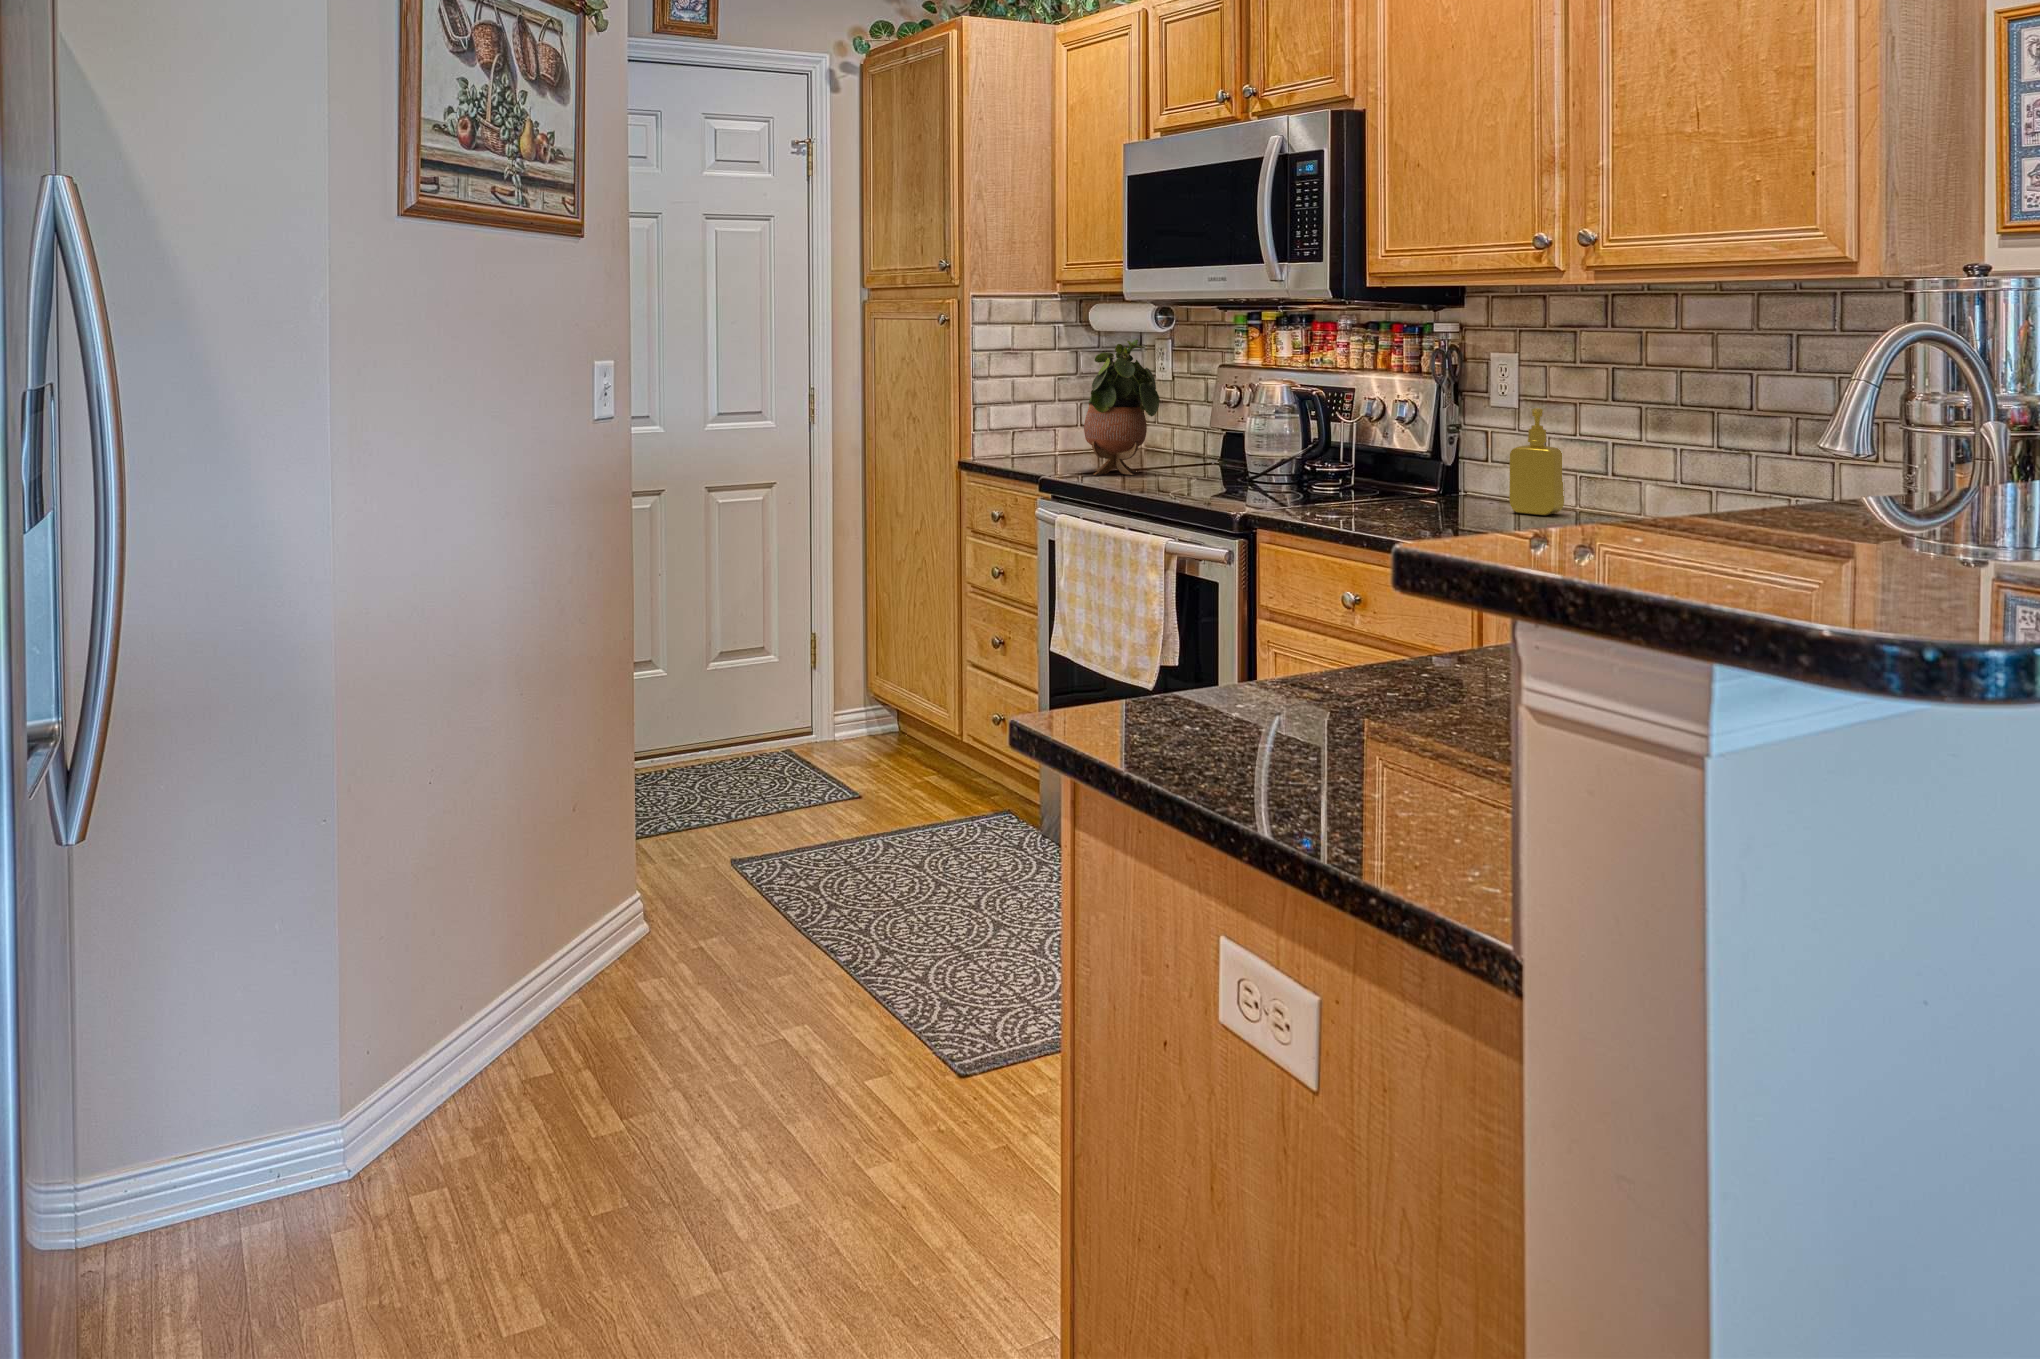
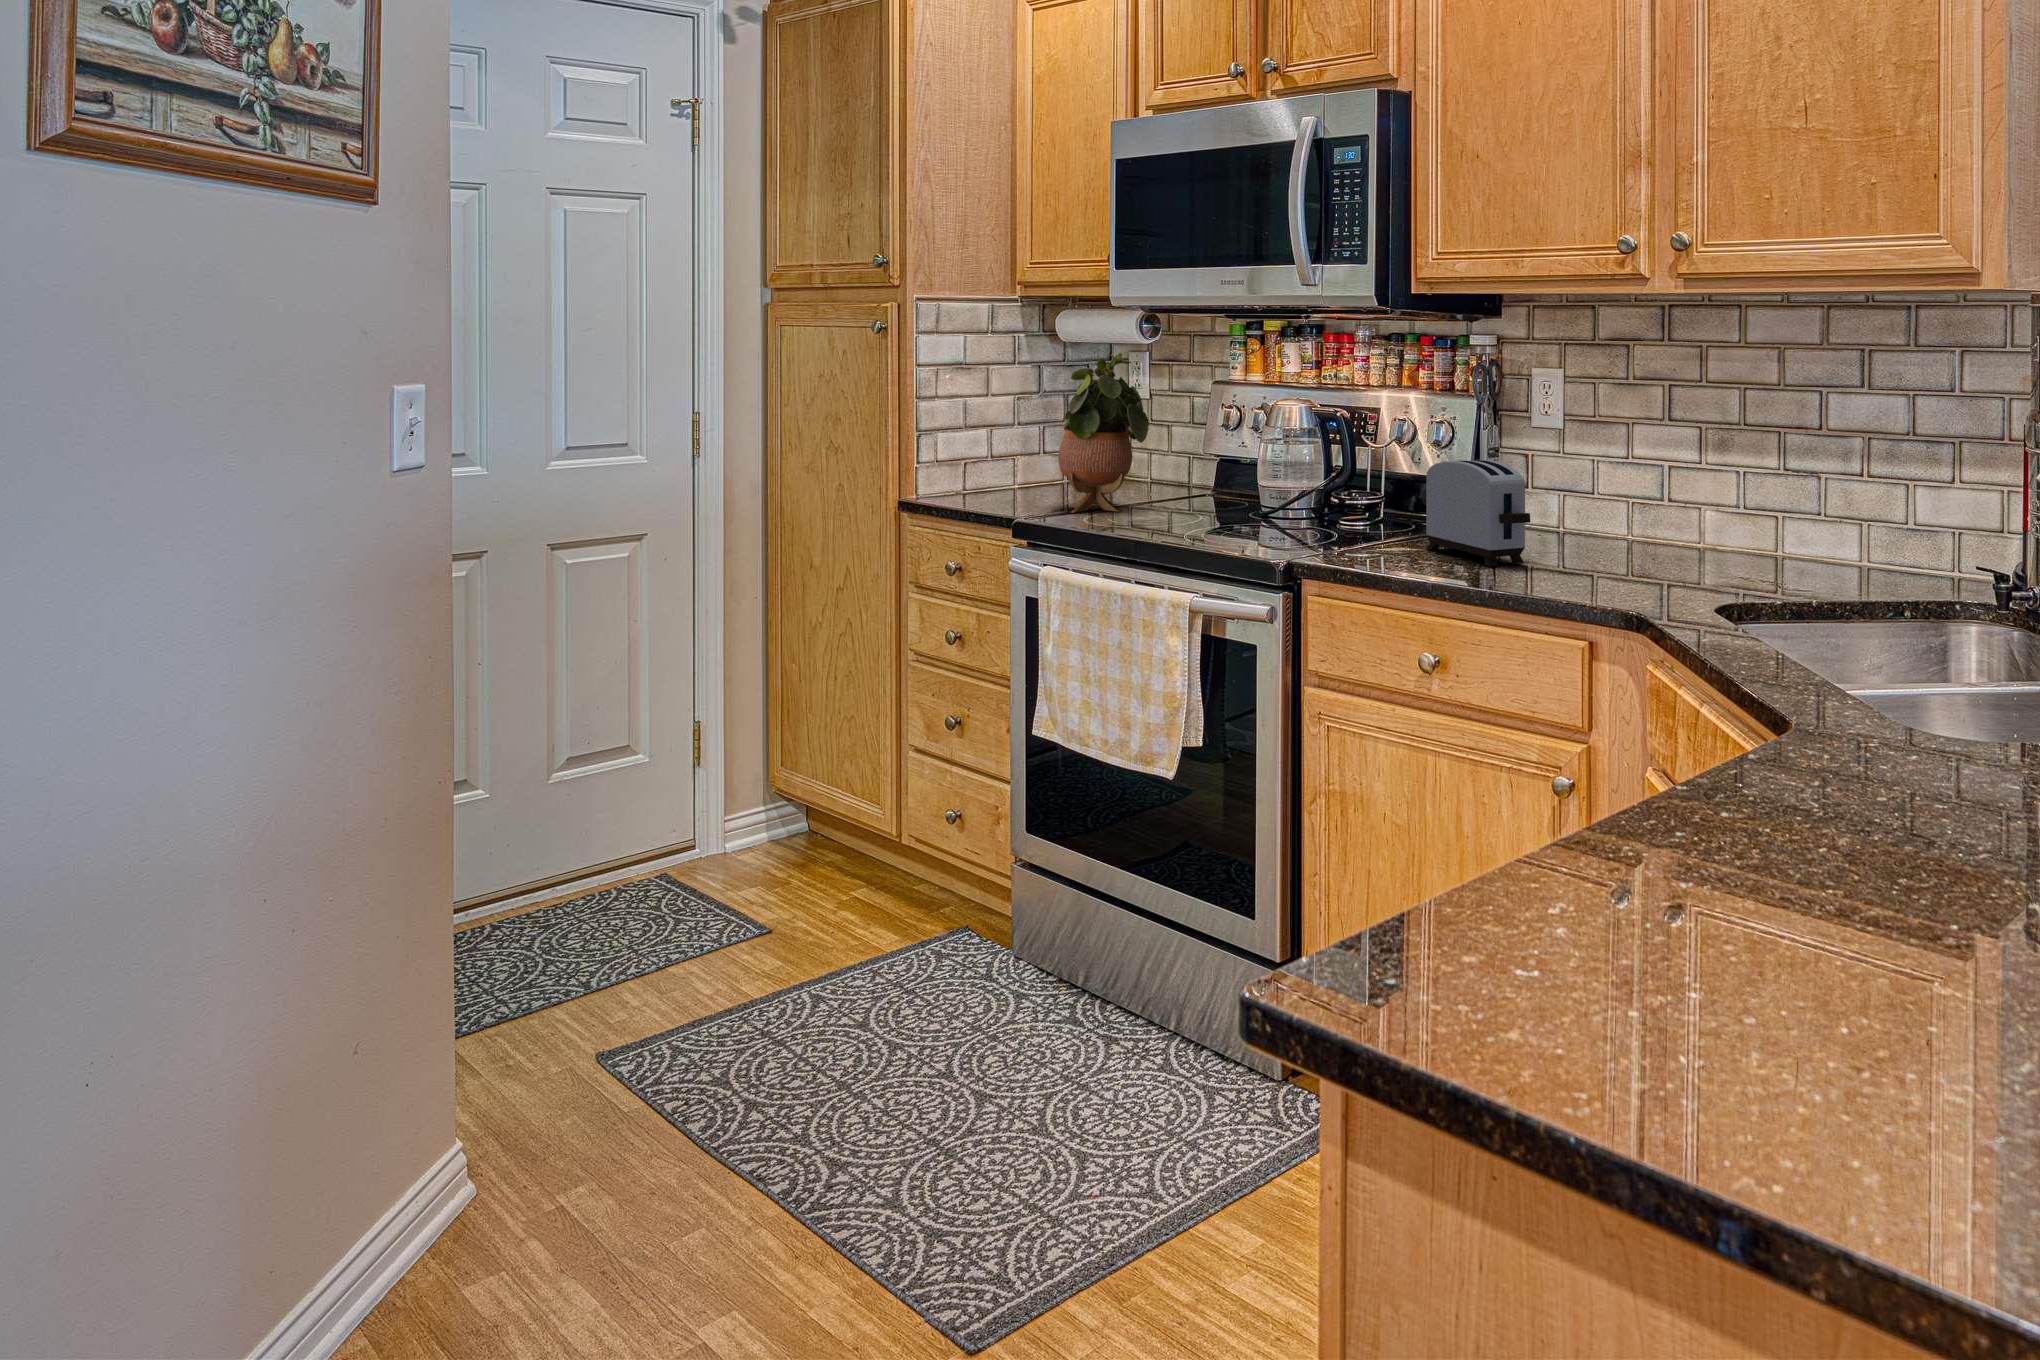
soap dispenser: present [1509,408,1564,515] -> none [1556,428,1611,545]
toaster: none [1378,434,1463,527] -> present [1421,460,1530,566]

